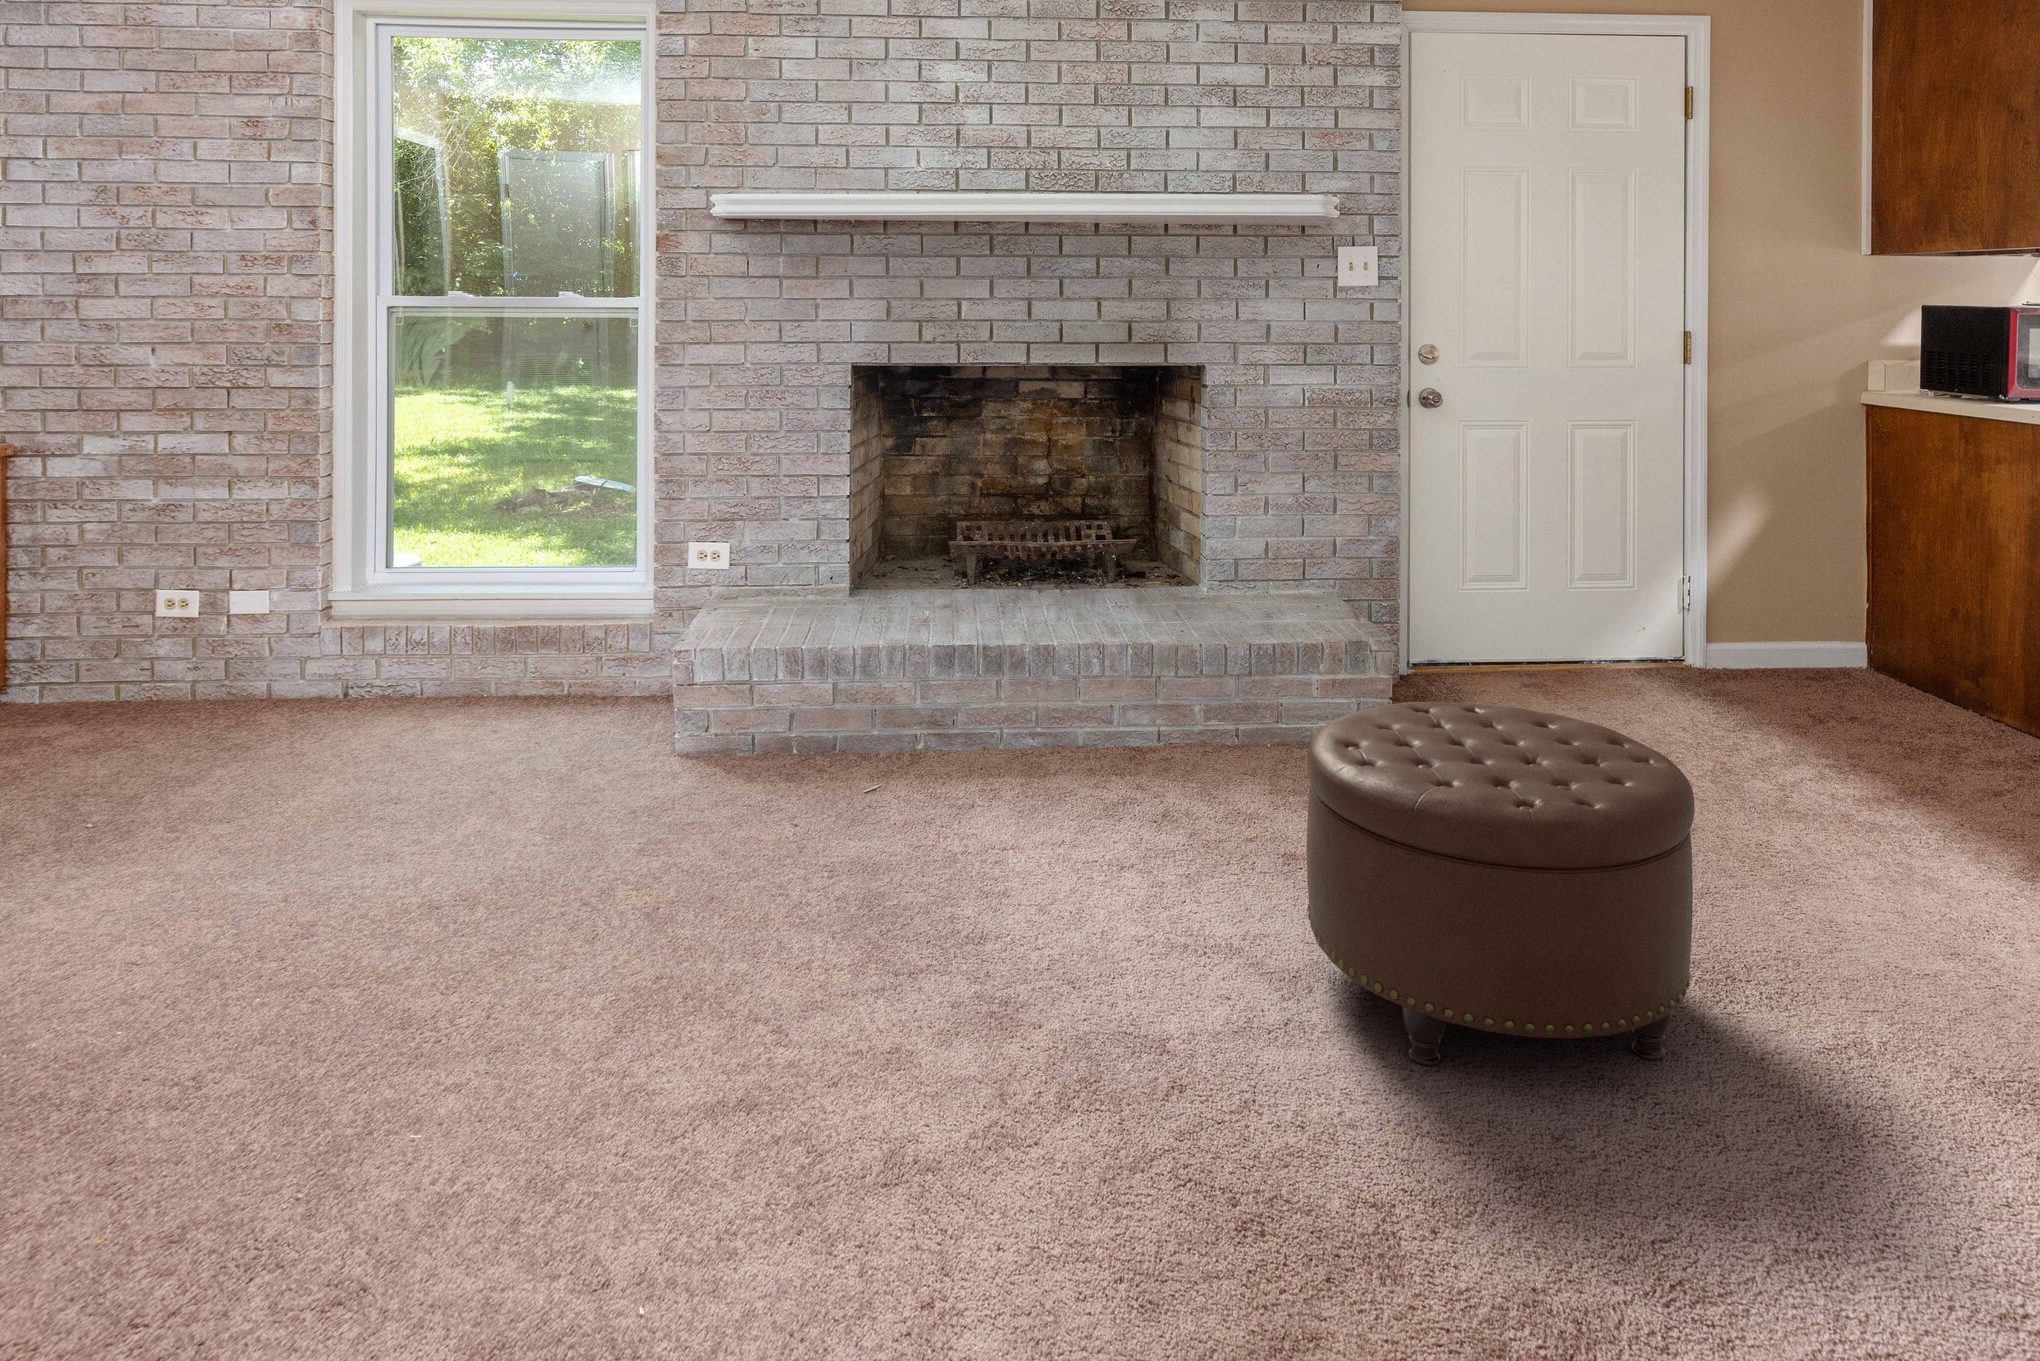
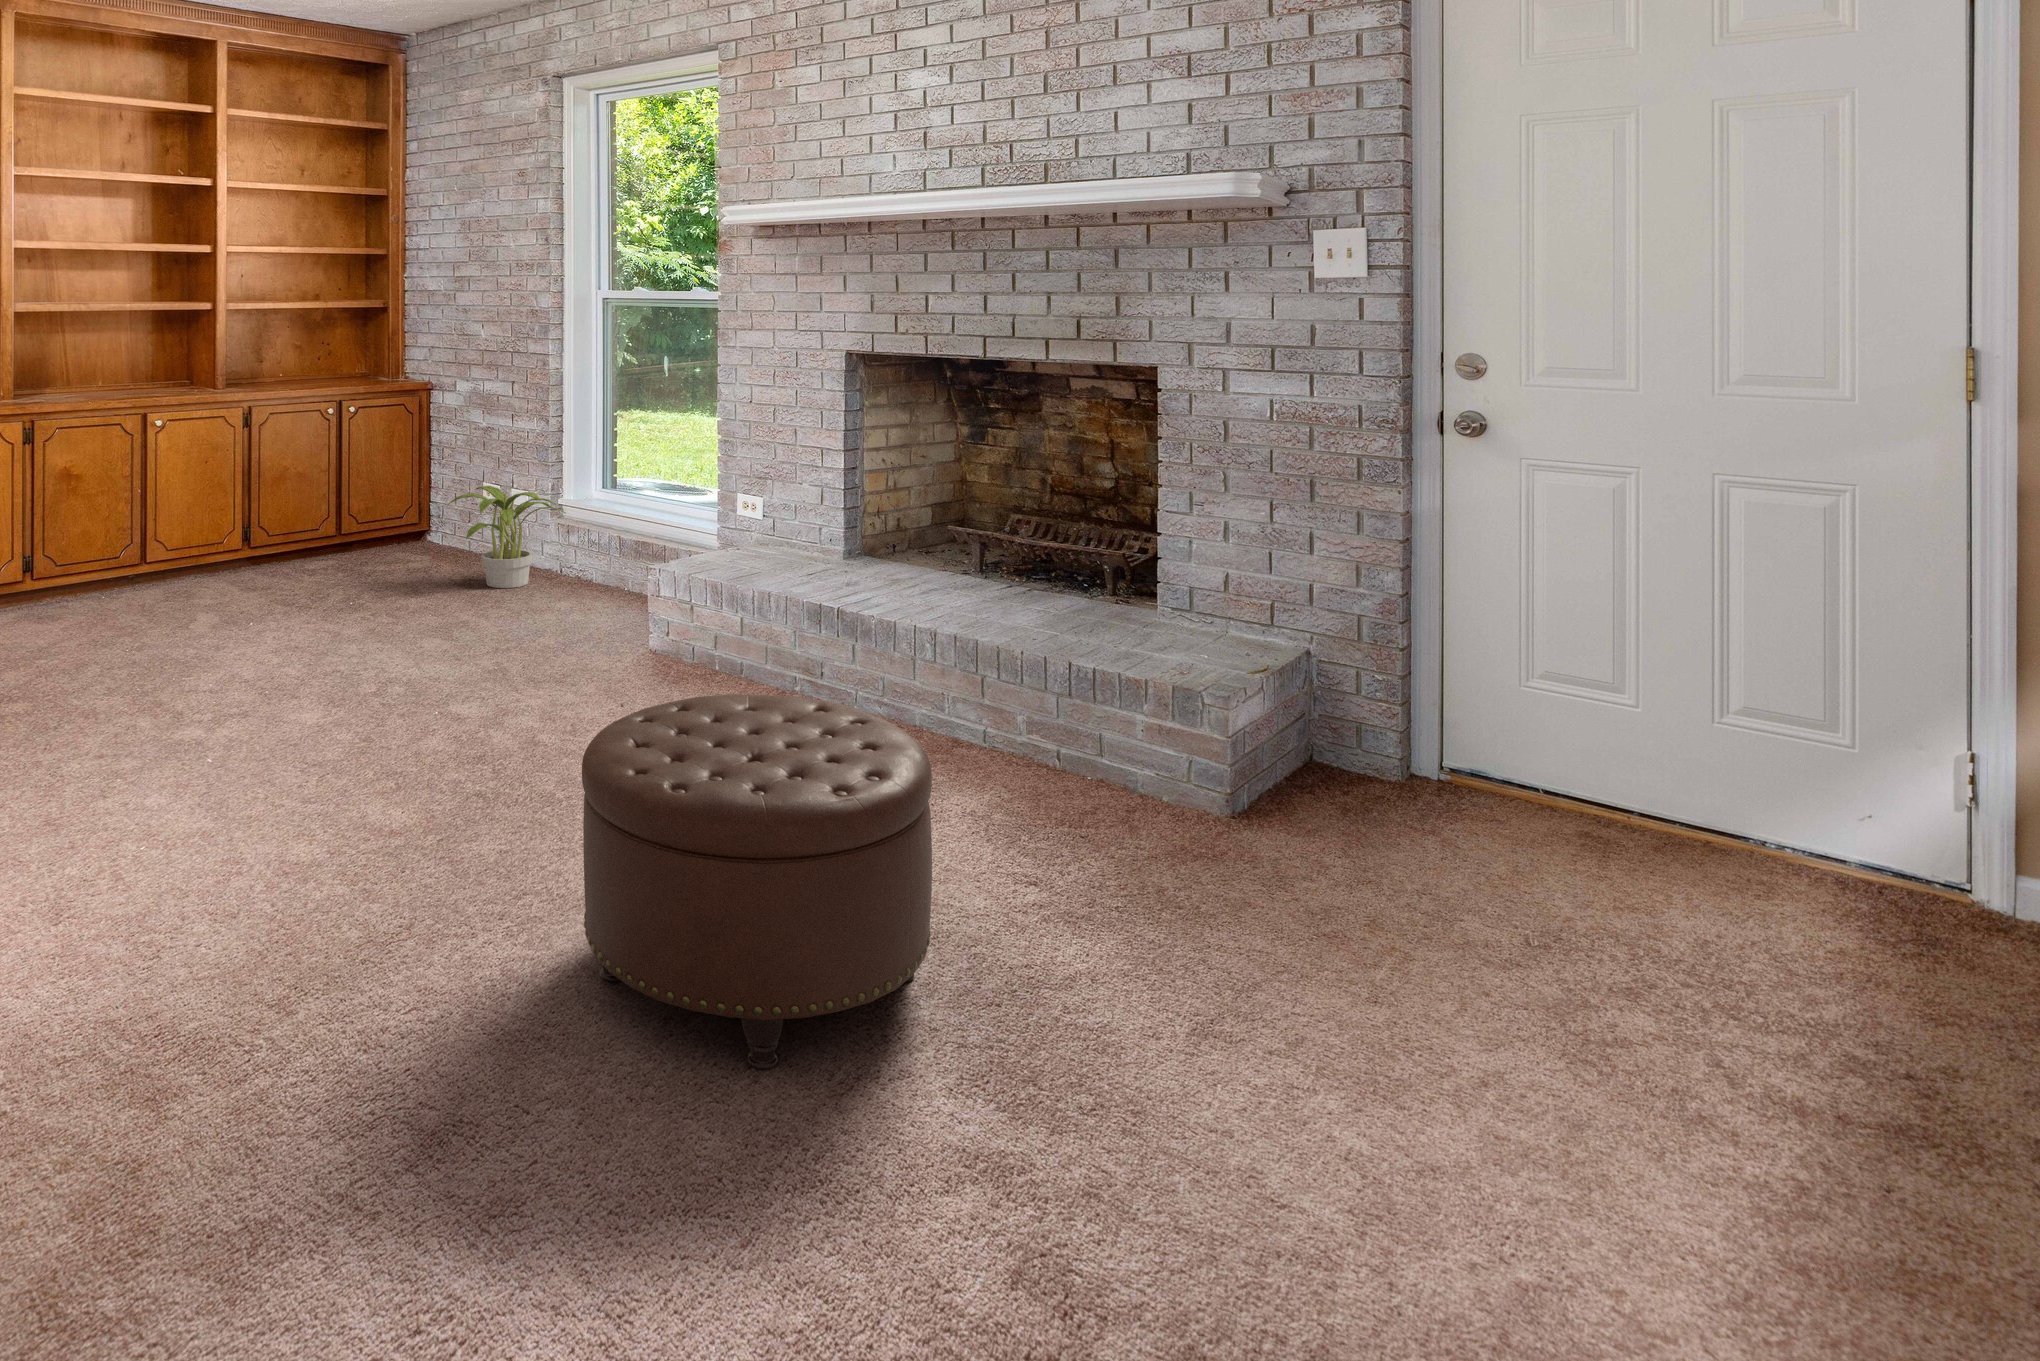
potted plant: none [200,587,382,737] -> present [449,486,566,588]

